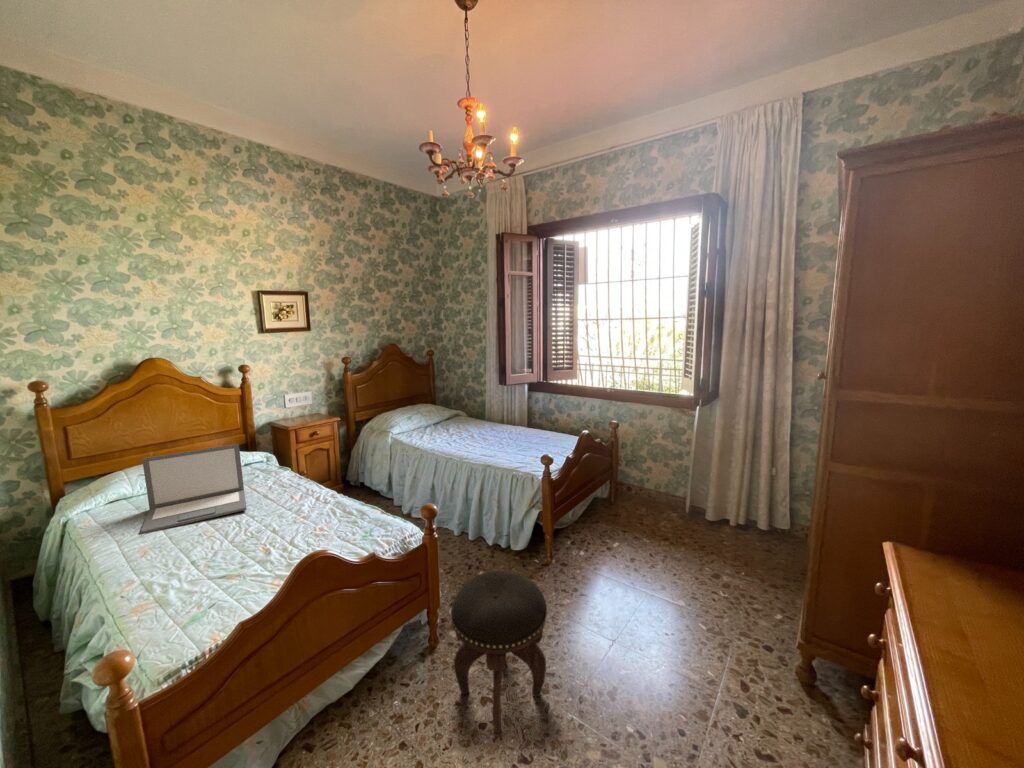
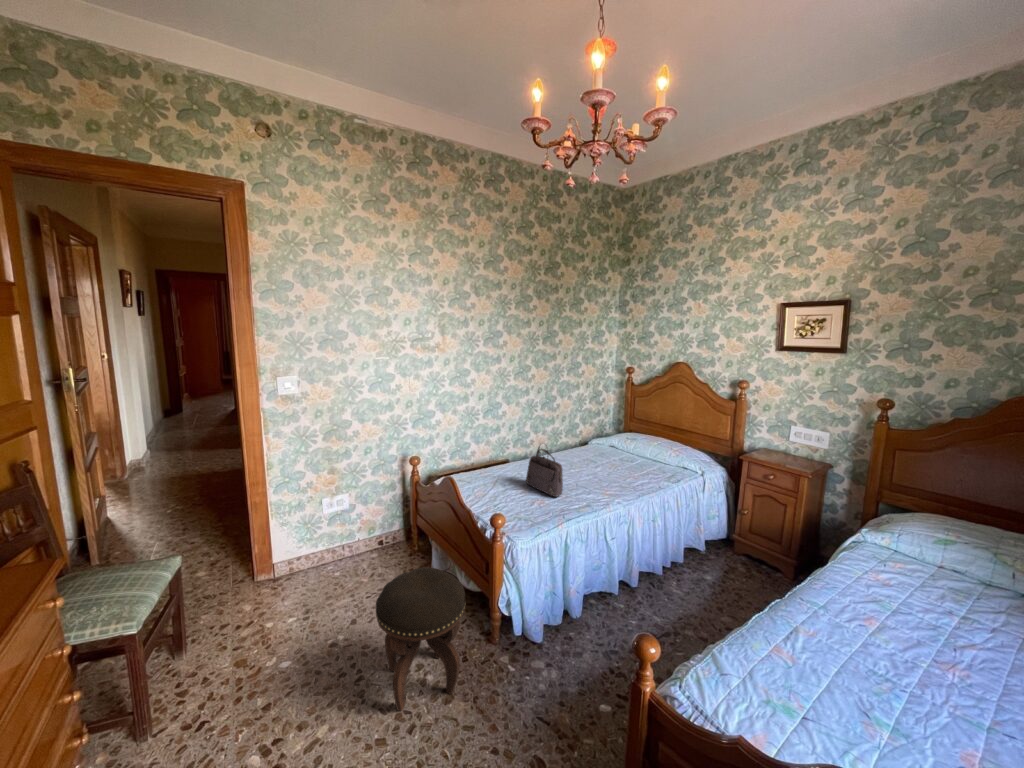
laptop: present [141,444,247,534] -> none [560,420,625,475]
handbag: none [247,471,316,546] -> present [526,446,563,497]

